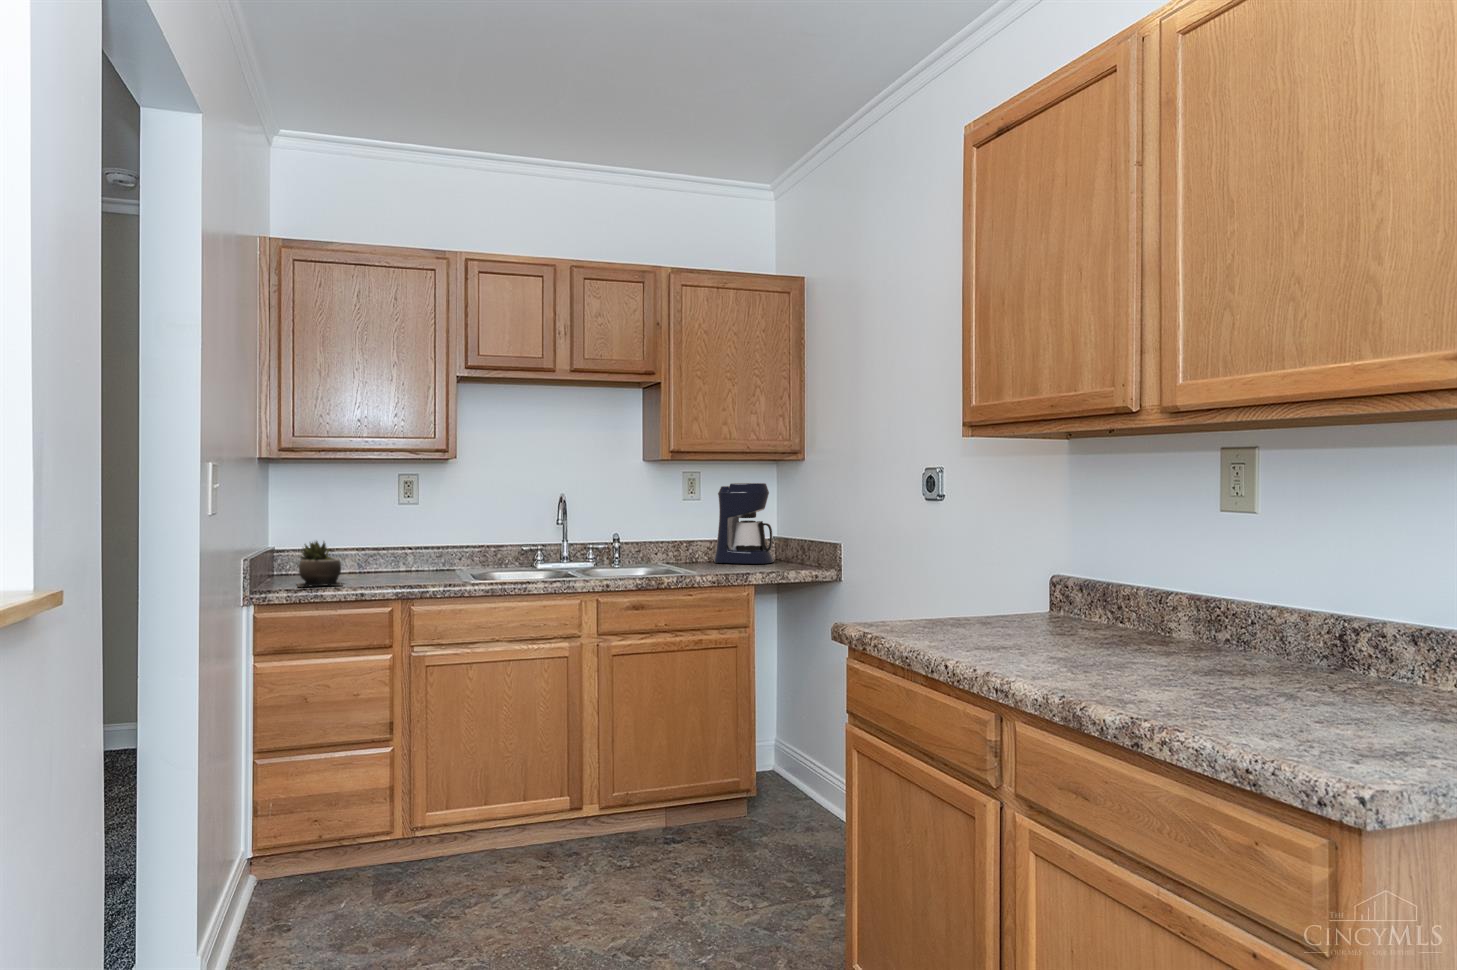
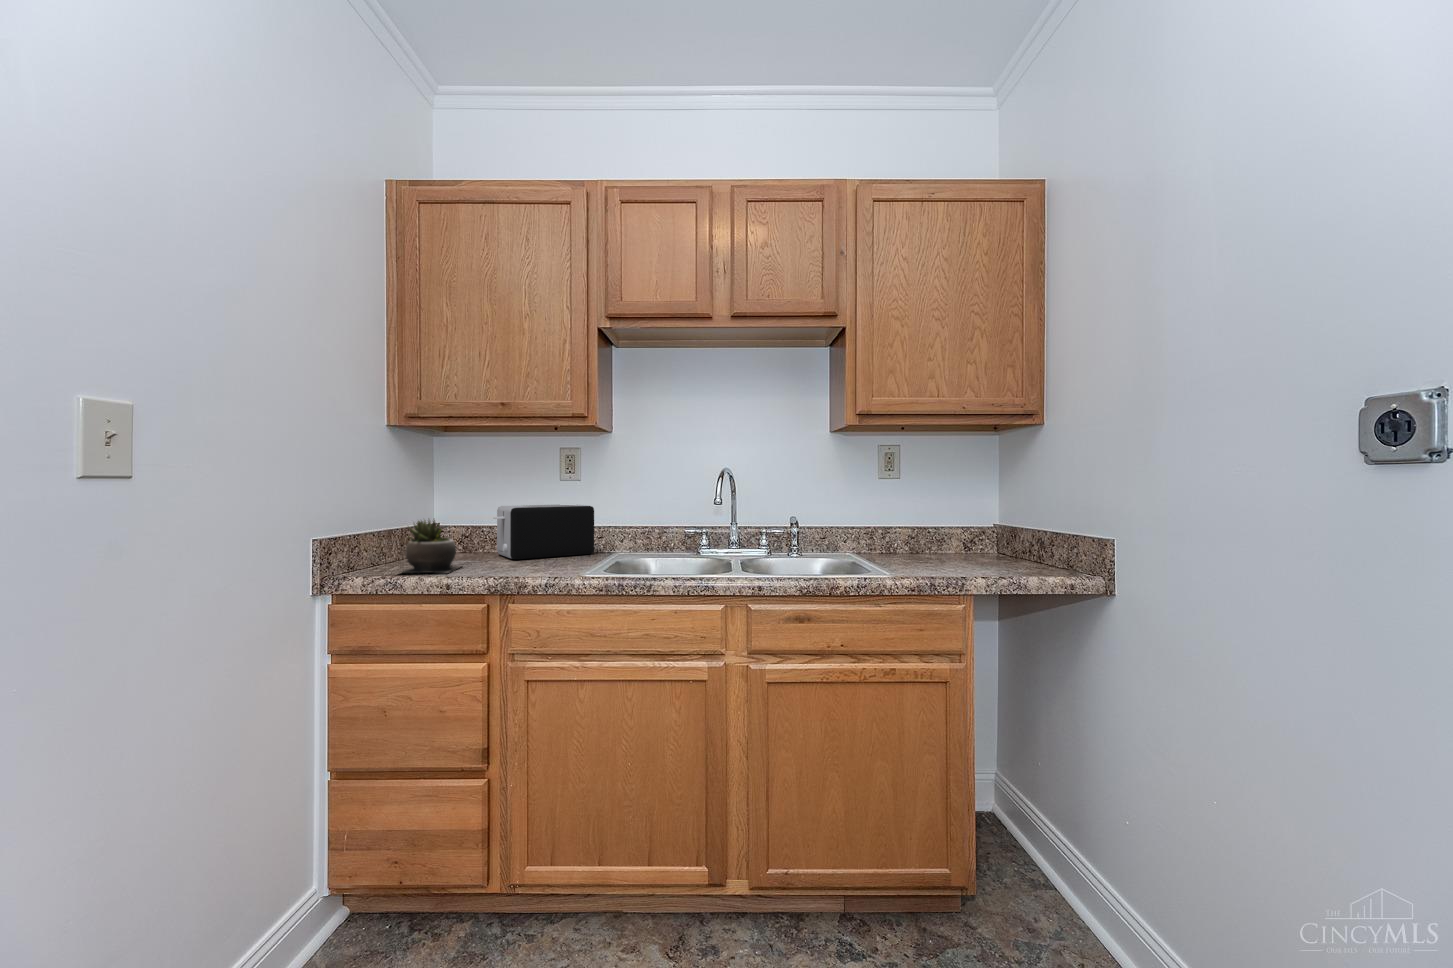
coffee maker: present [714,483,774,564] -> none [917,457,995,559]
toaster: none [345,526,437,577] -> present [493,505,594,560]

